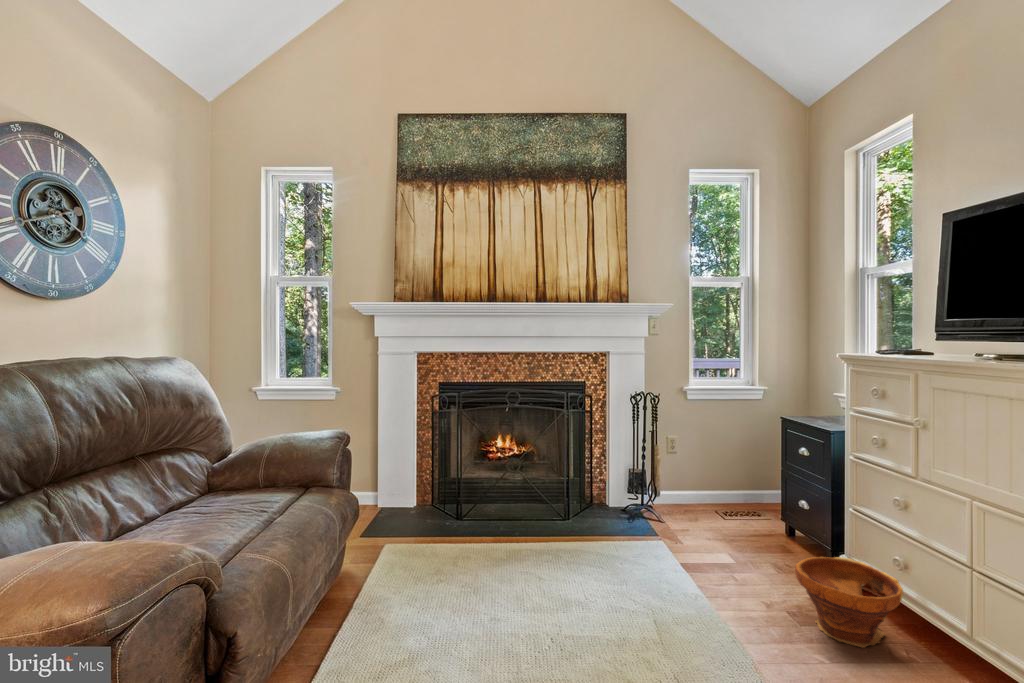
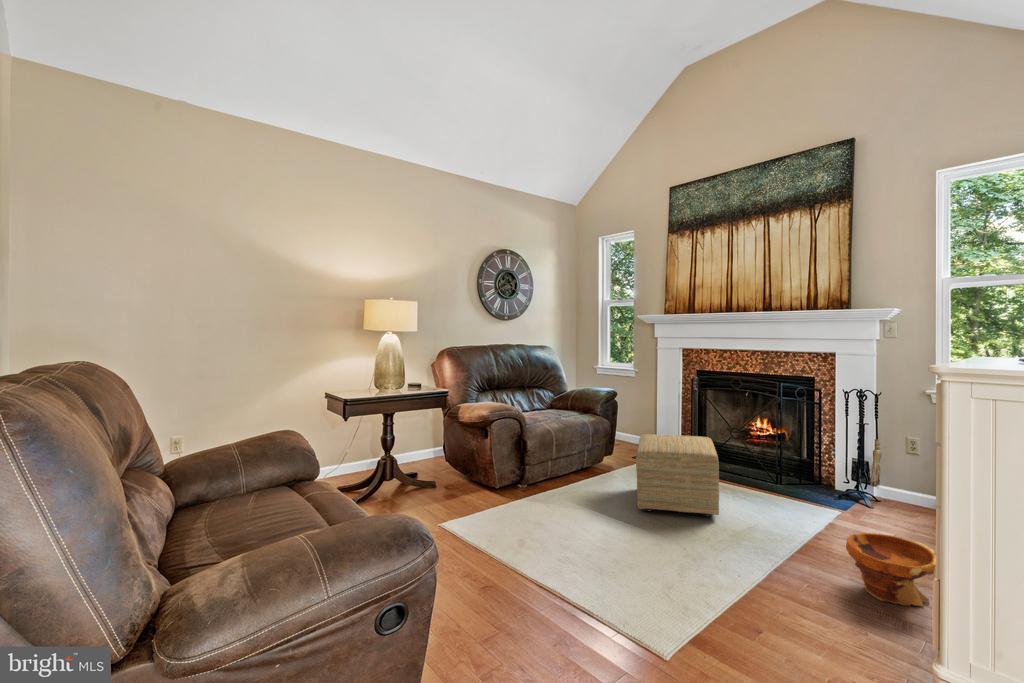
ottoman: none [438,476,598,634] -> present [636,434,719,516]

